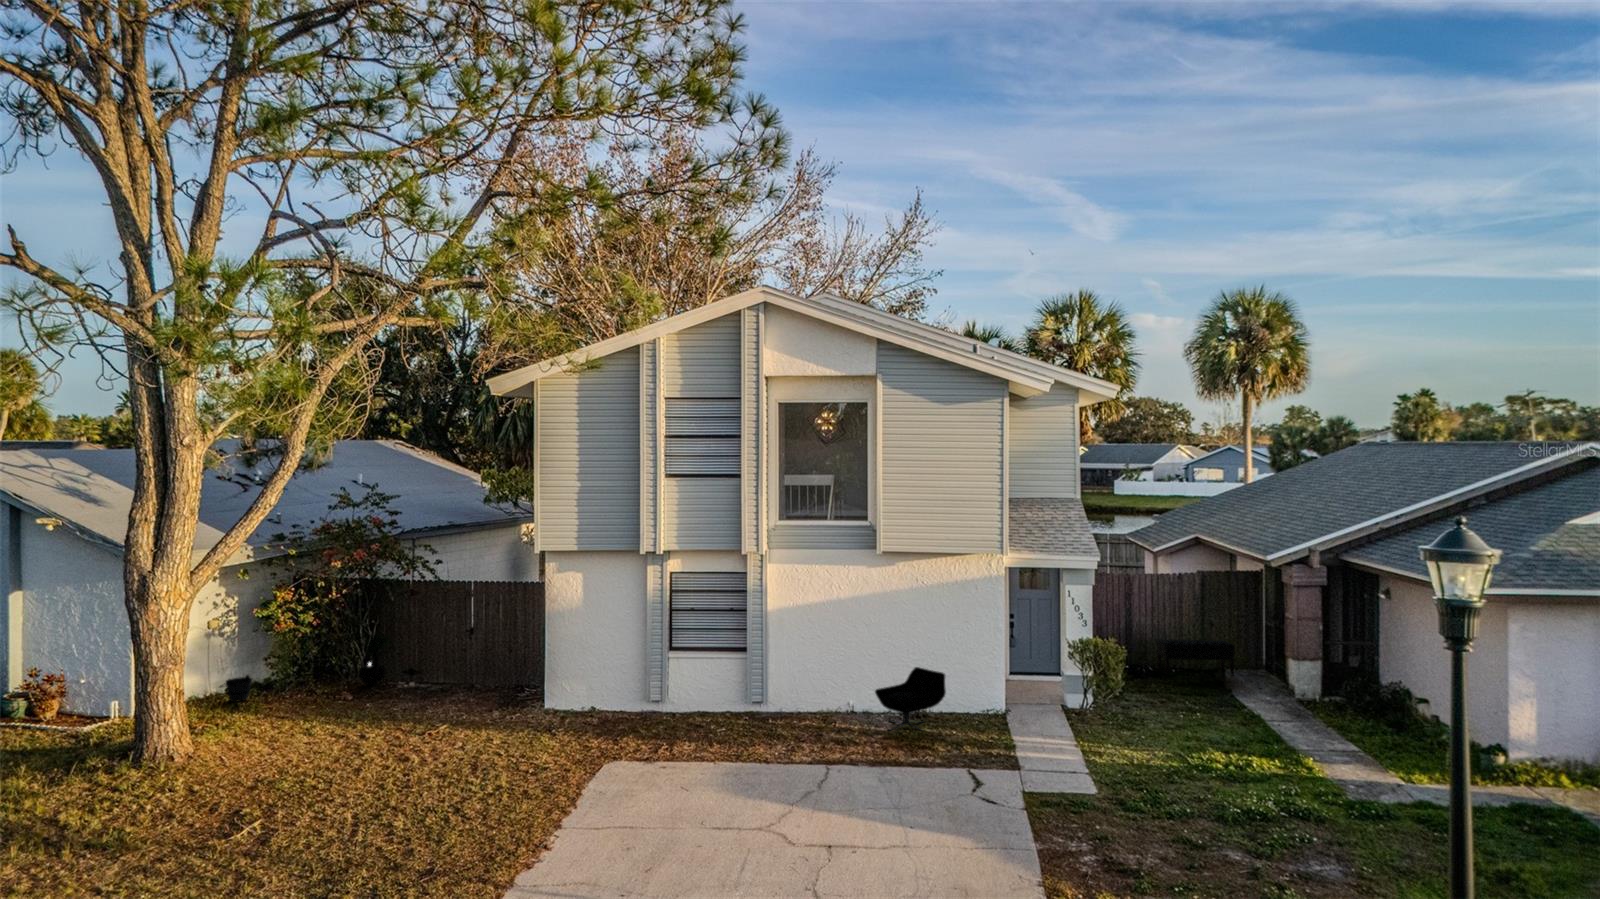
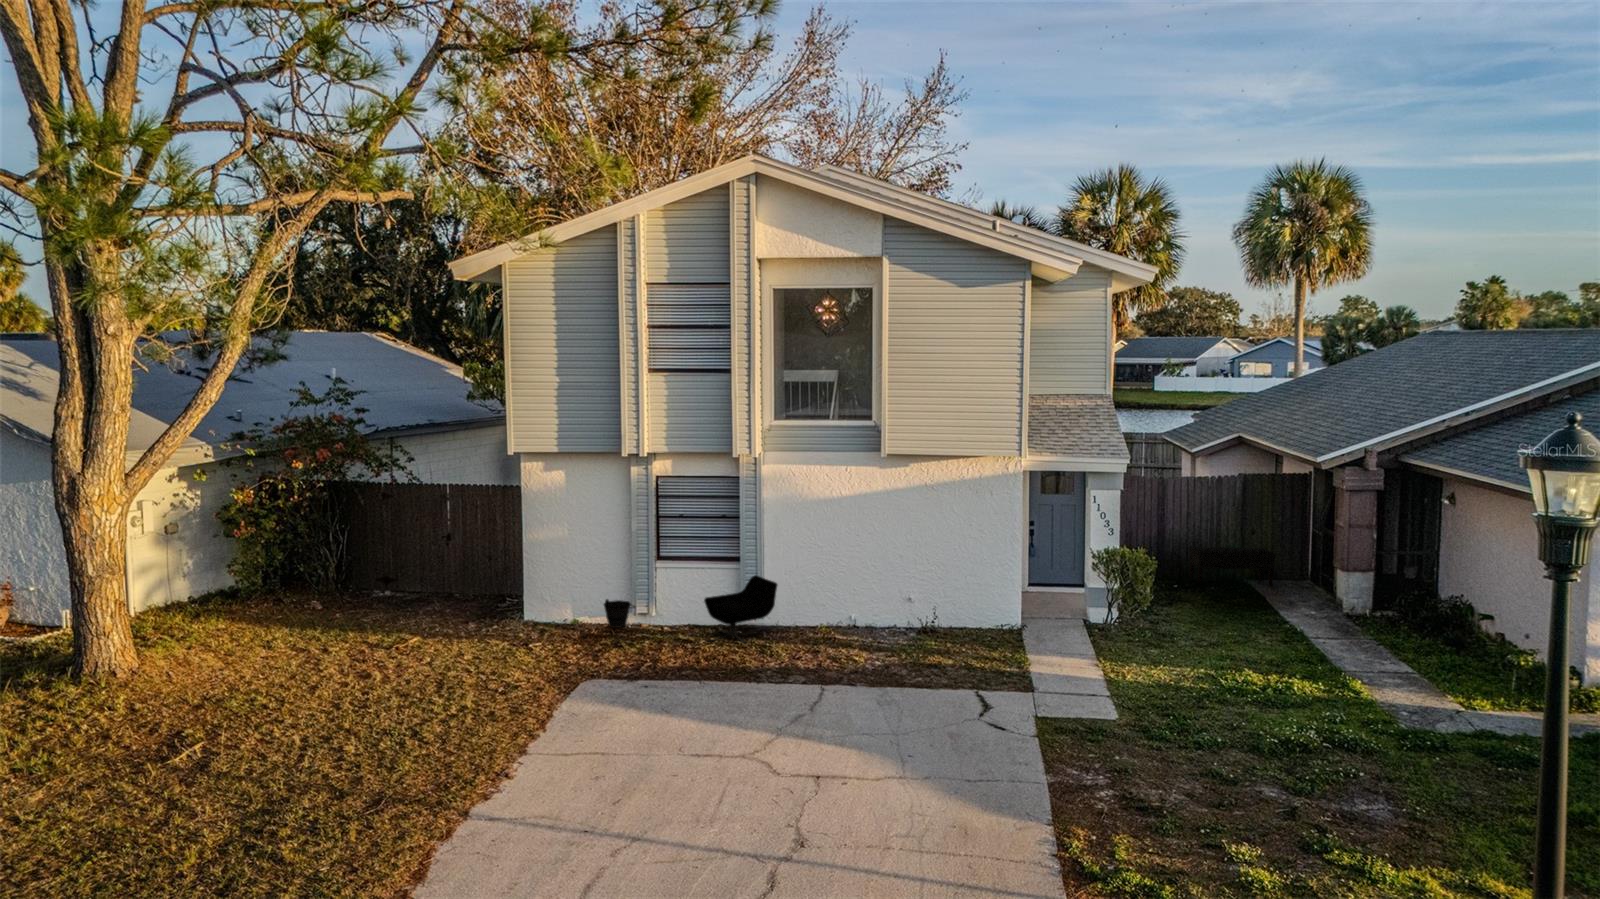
potted tree: present [359,634,389,684] -> none [332,534,368,591]
lounge chair: present [875,667,946,731] -> present [704,575,777,643]
bucket: present [220,675,252,702] -> present [604,599,635,628]

